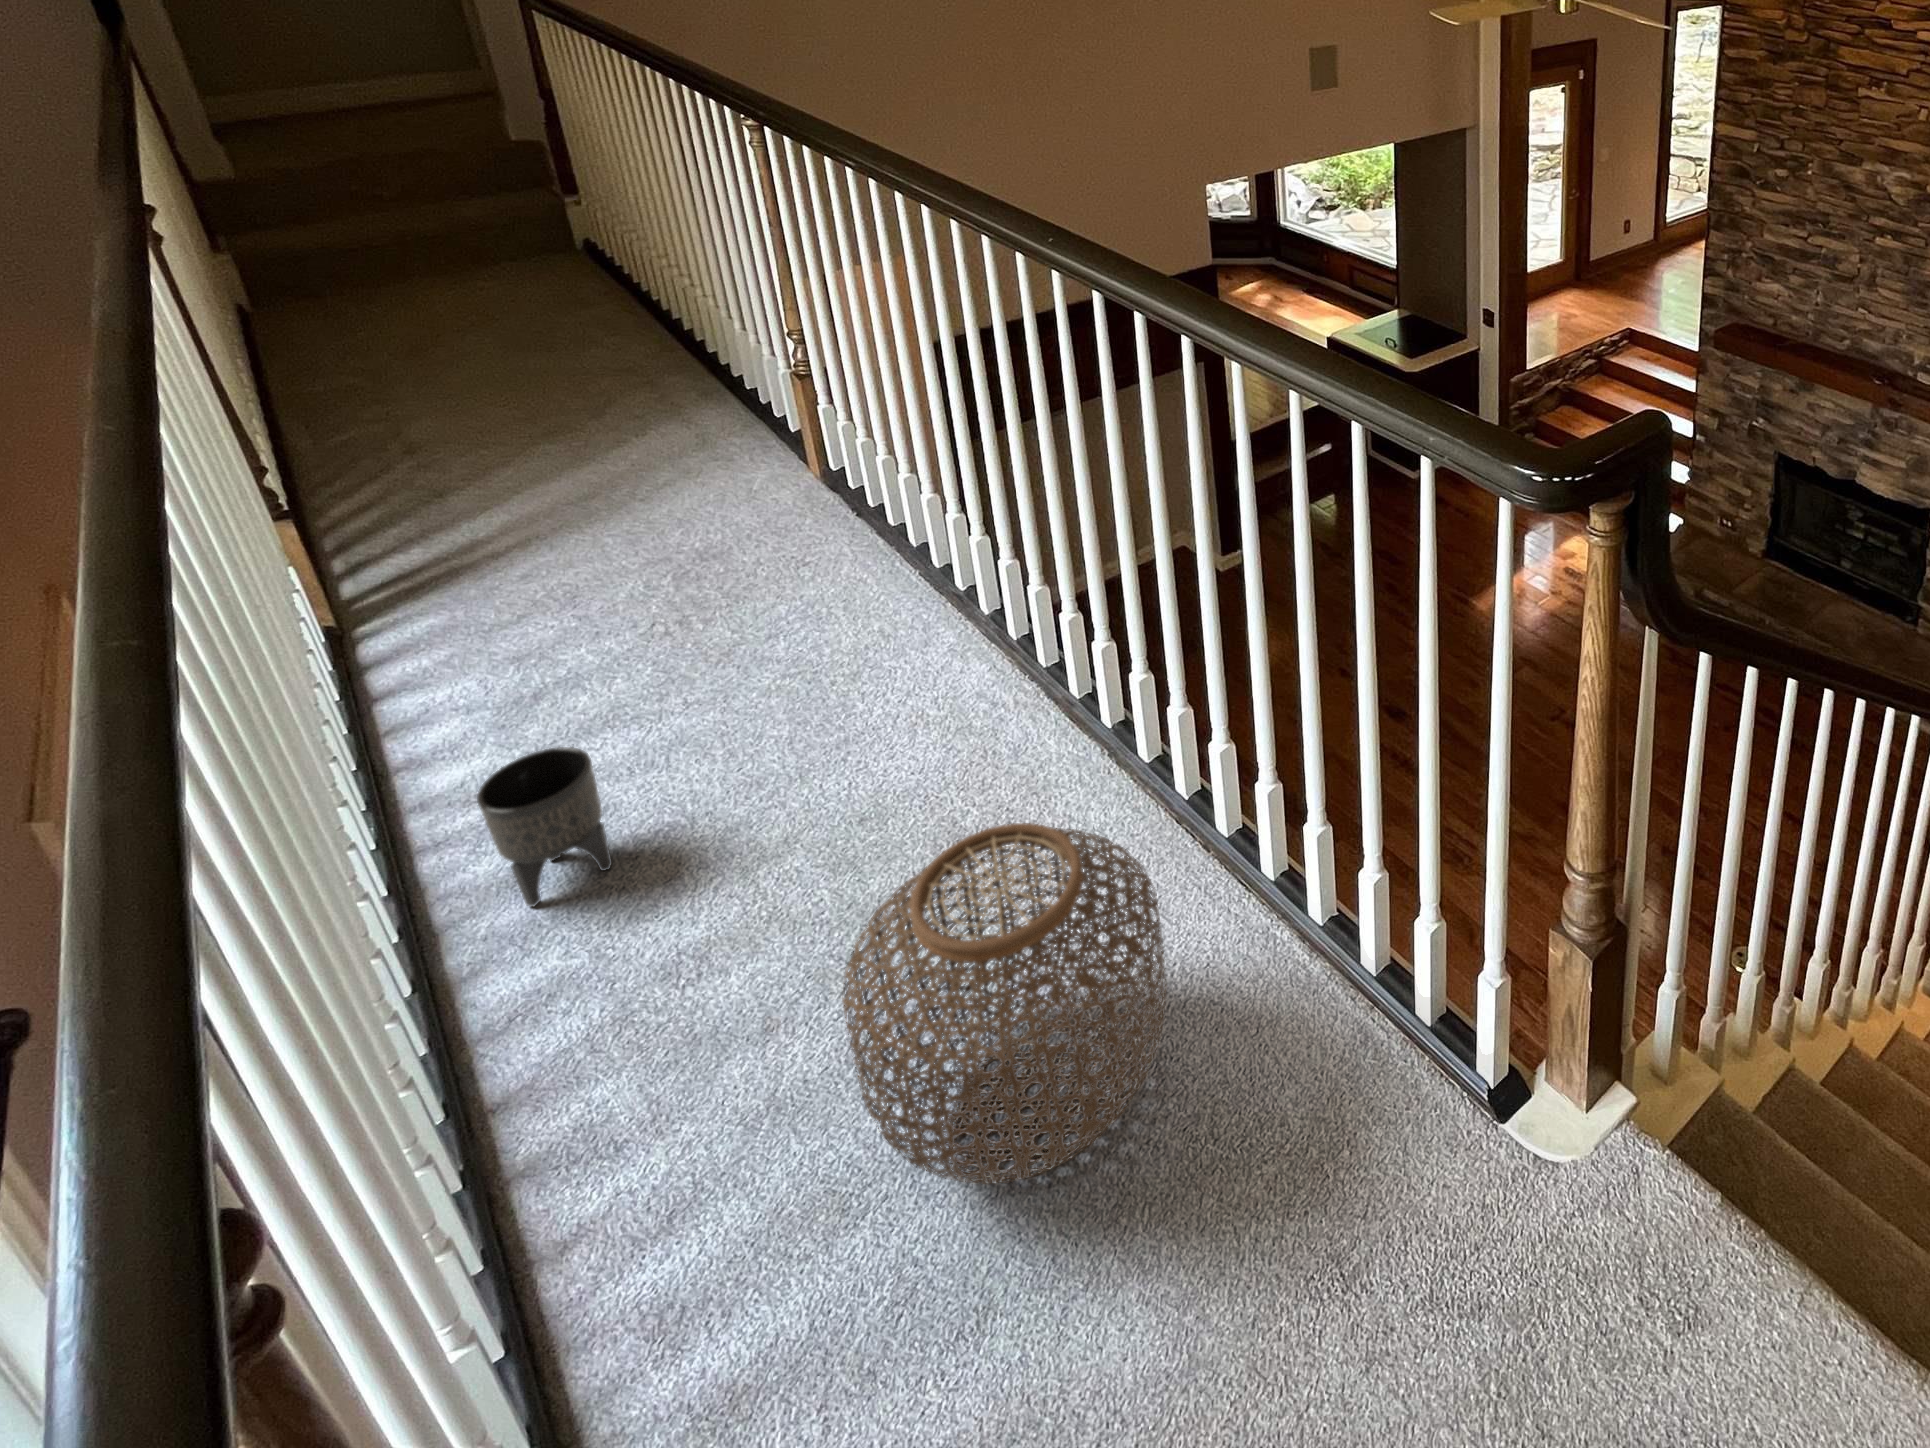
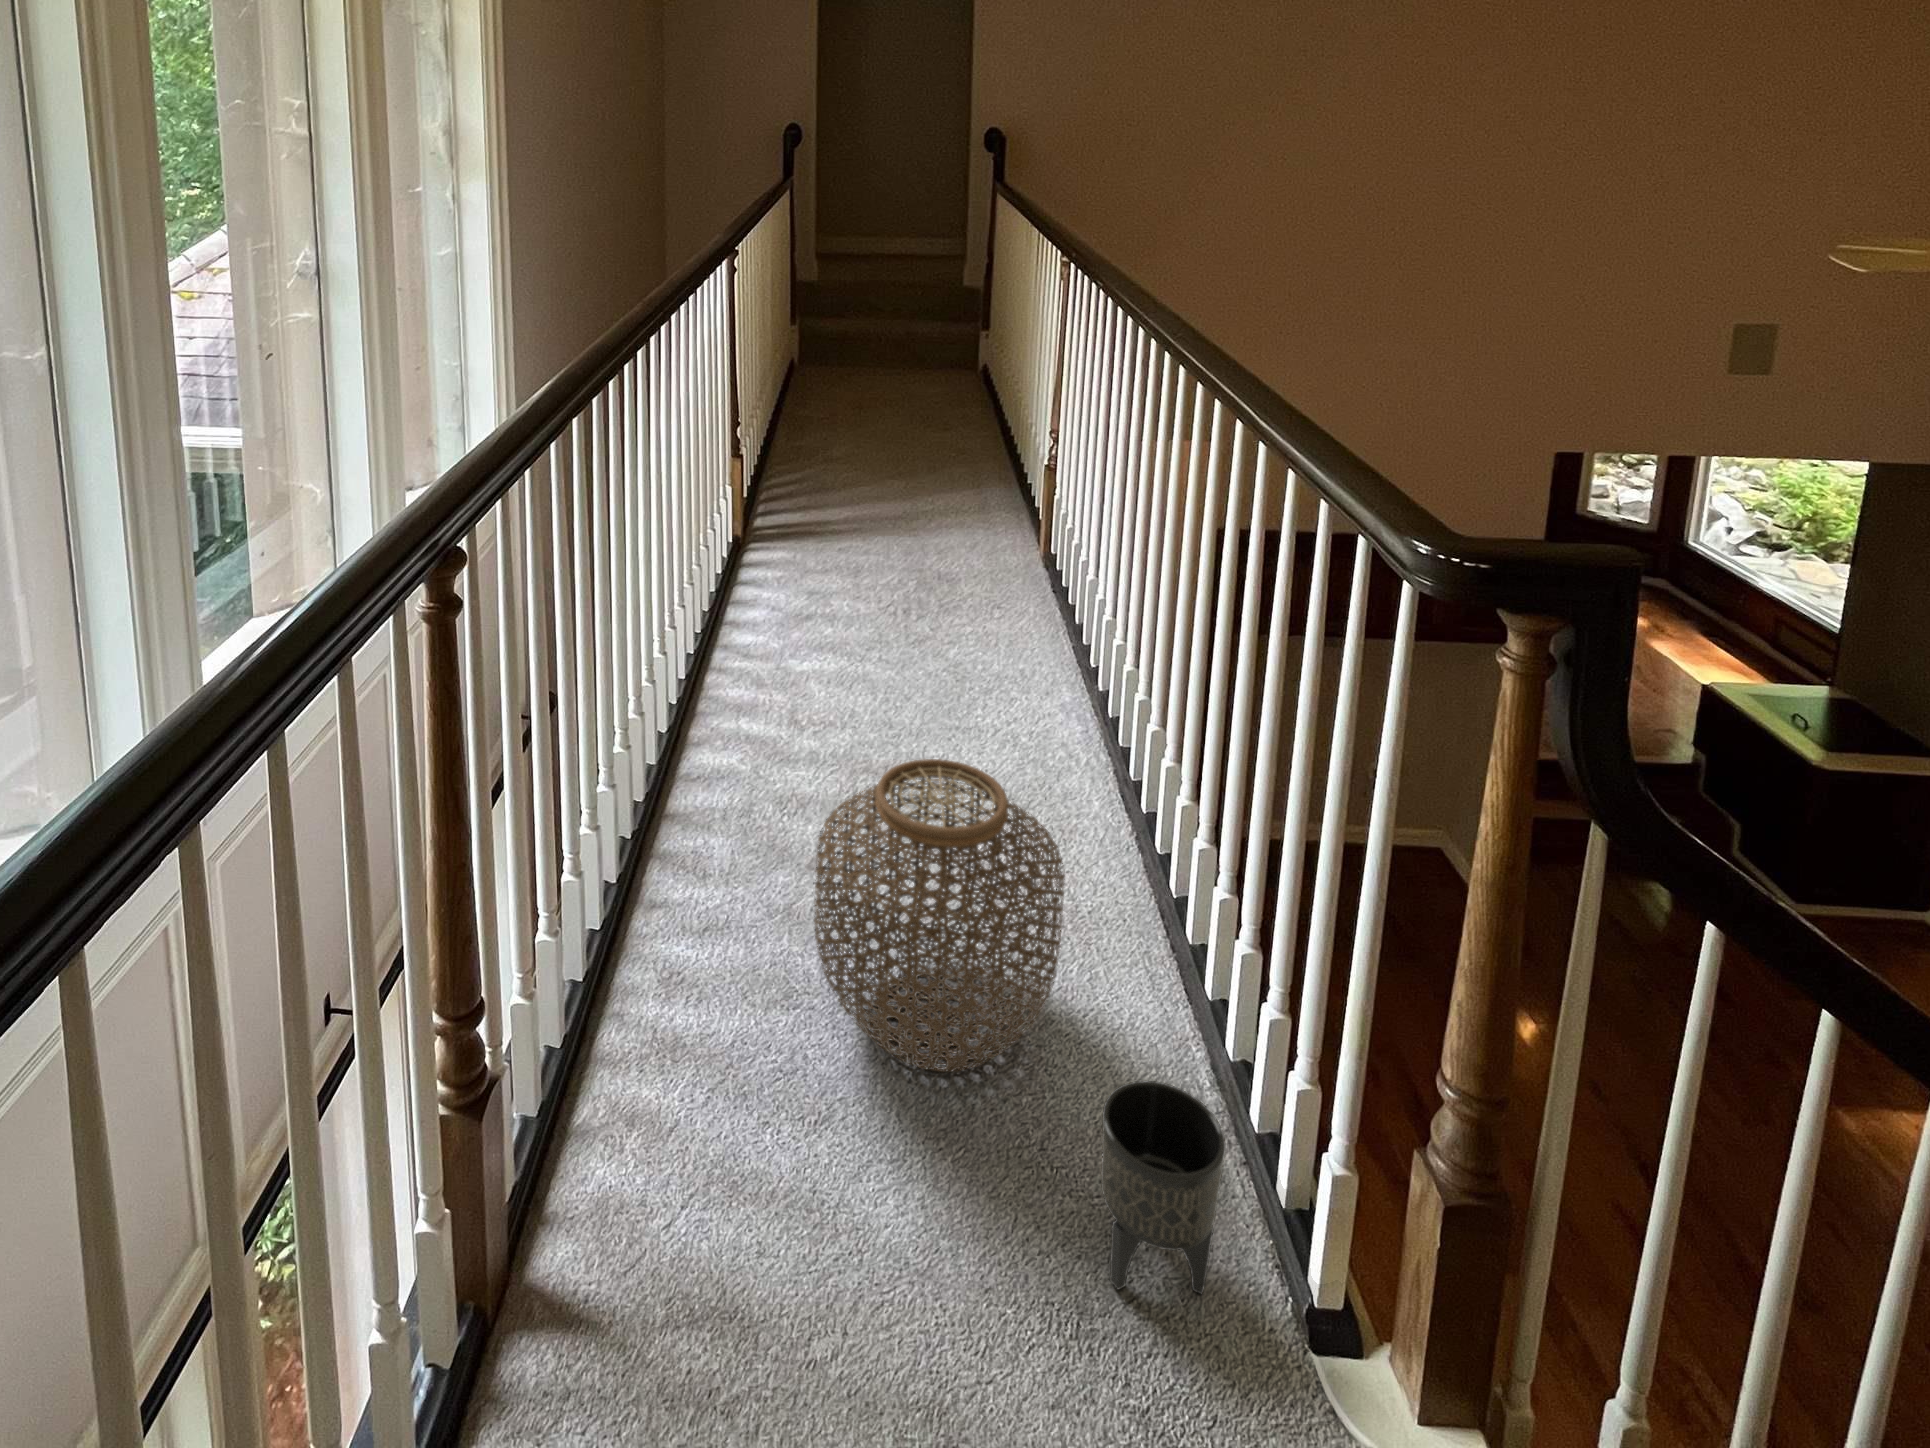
planter: present [477,747,612,907] -> present [1101,1081,1226,1294]

